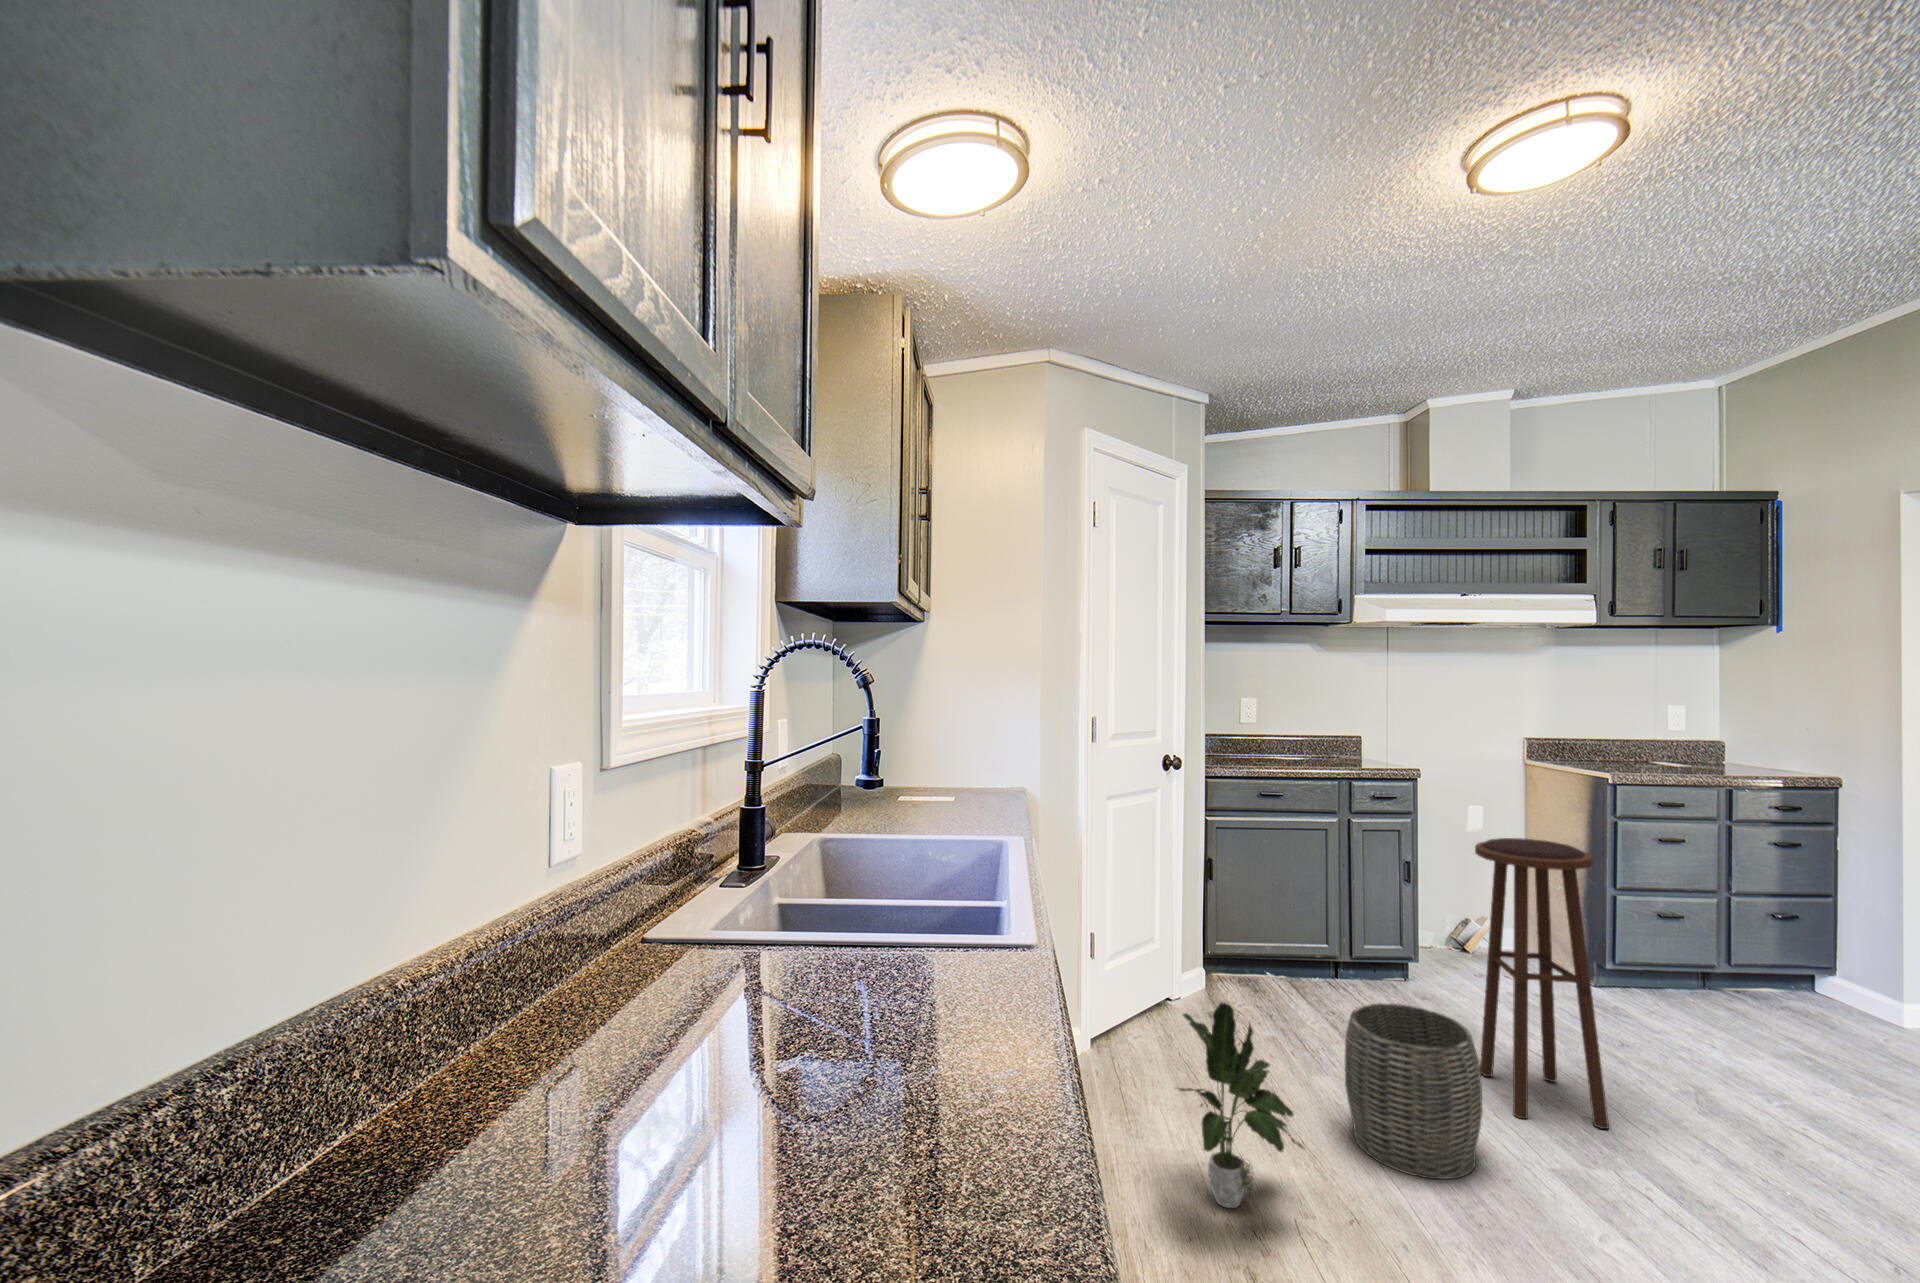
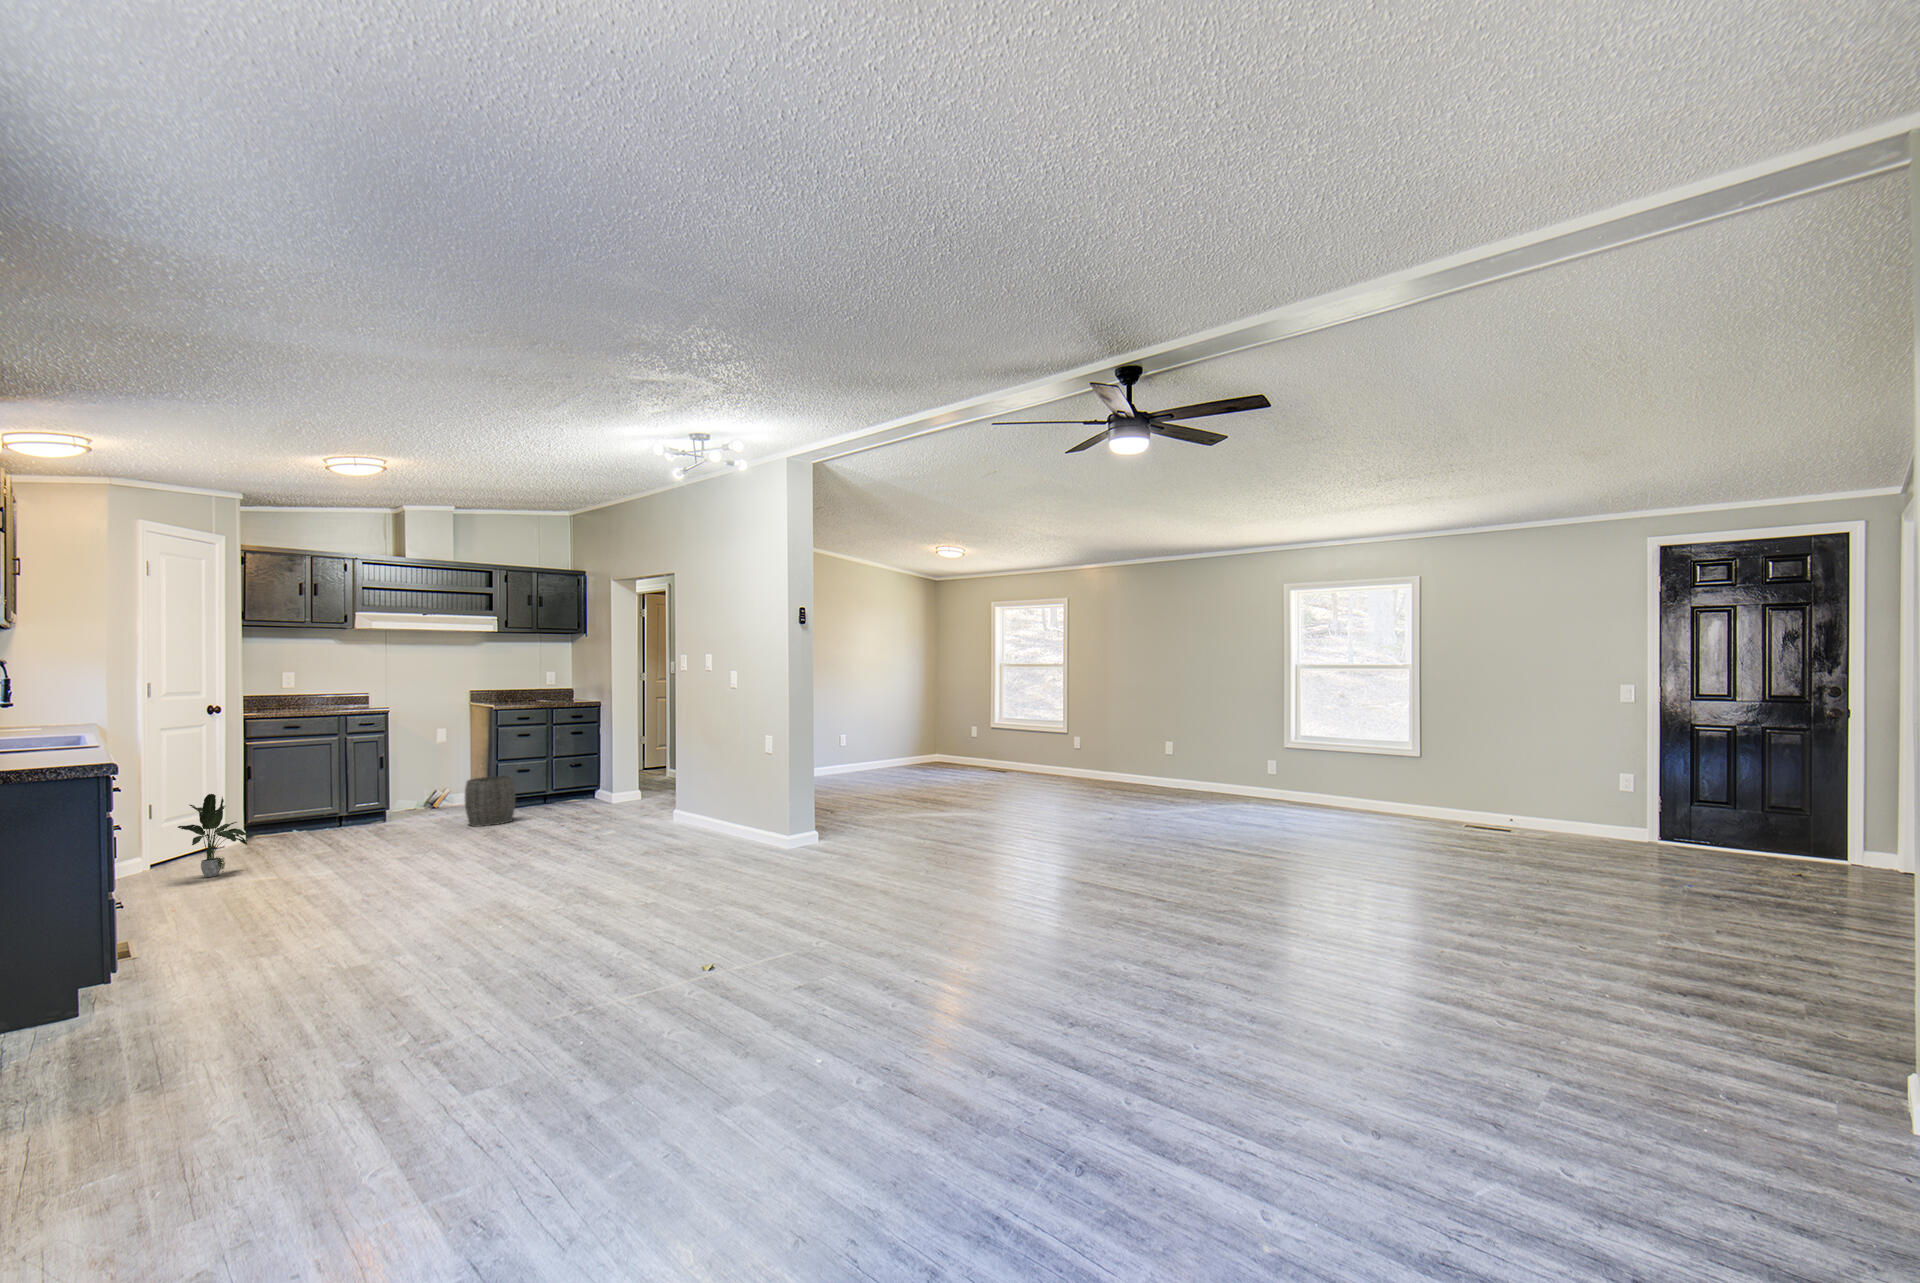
stool: present [1475,838,1609,1129] -> none [376,723,427,839]
woven basket: present [1345,1003,1482,1179] -> present [465,776,516,827]

